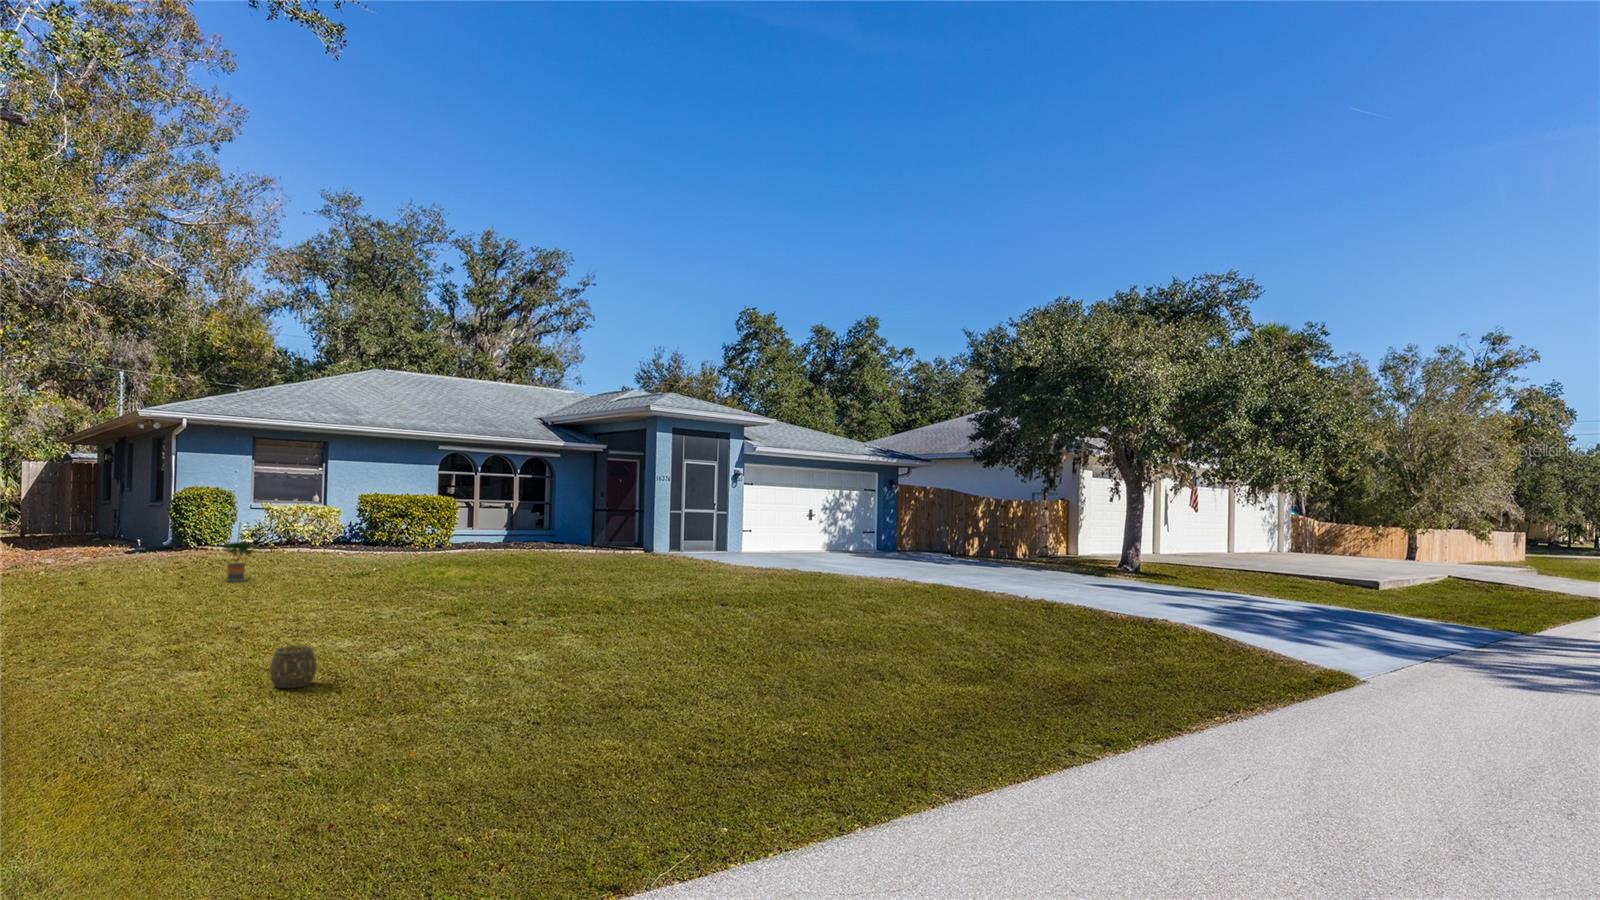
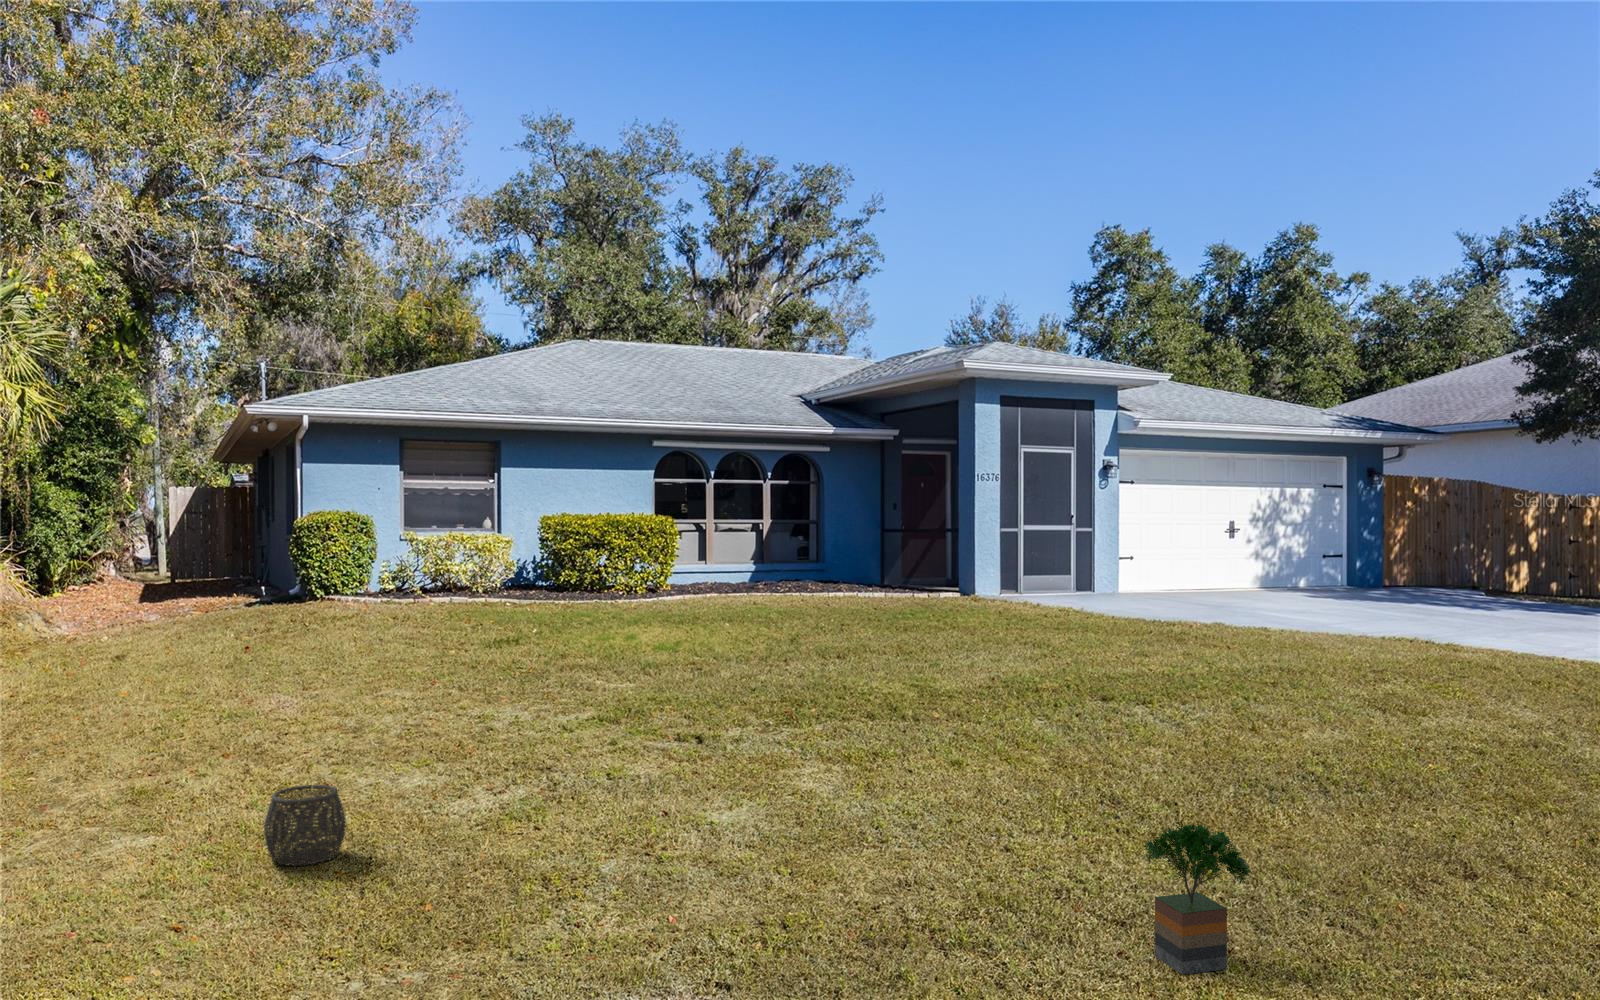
potted tree: present [224,542,252,582] -> present [1144,823,1251,975]

